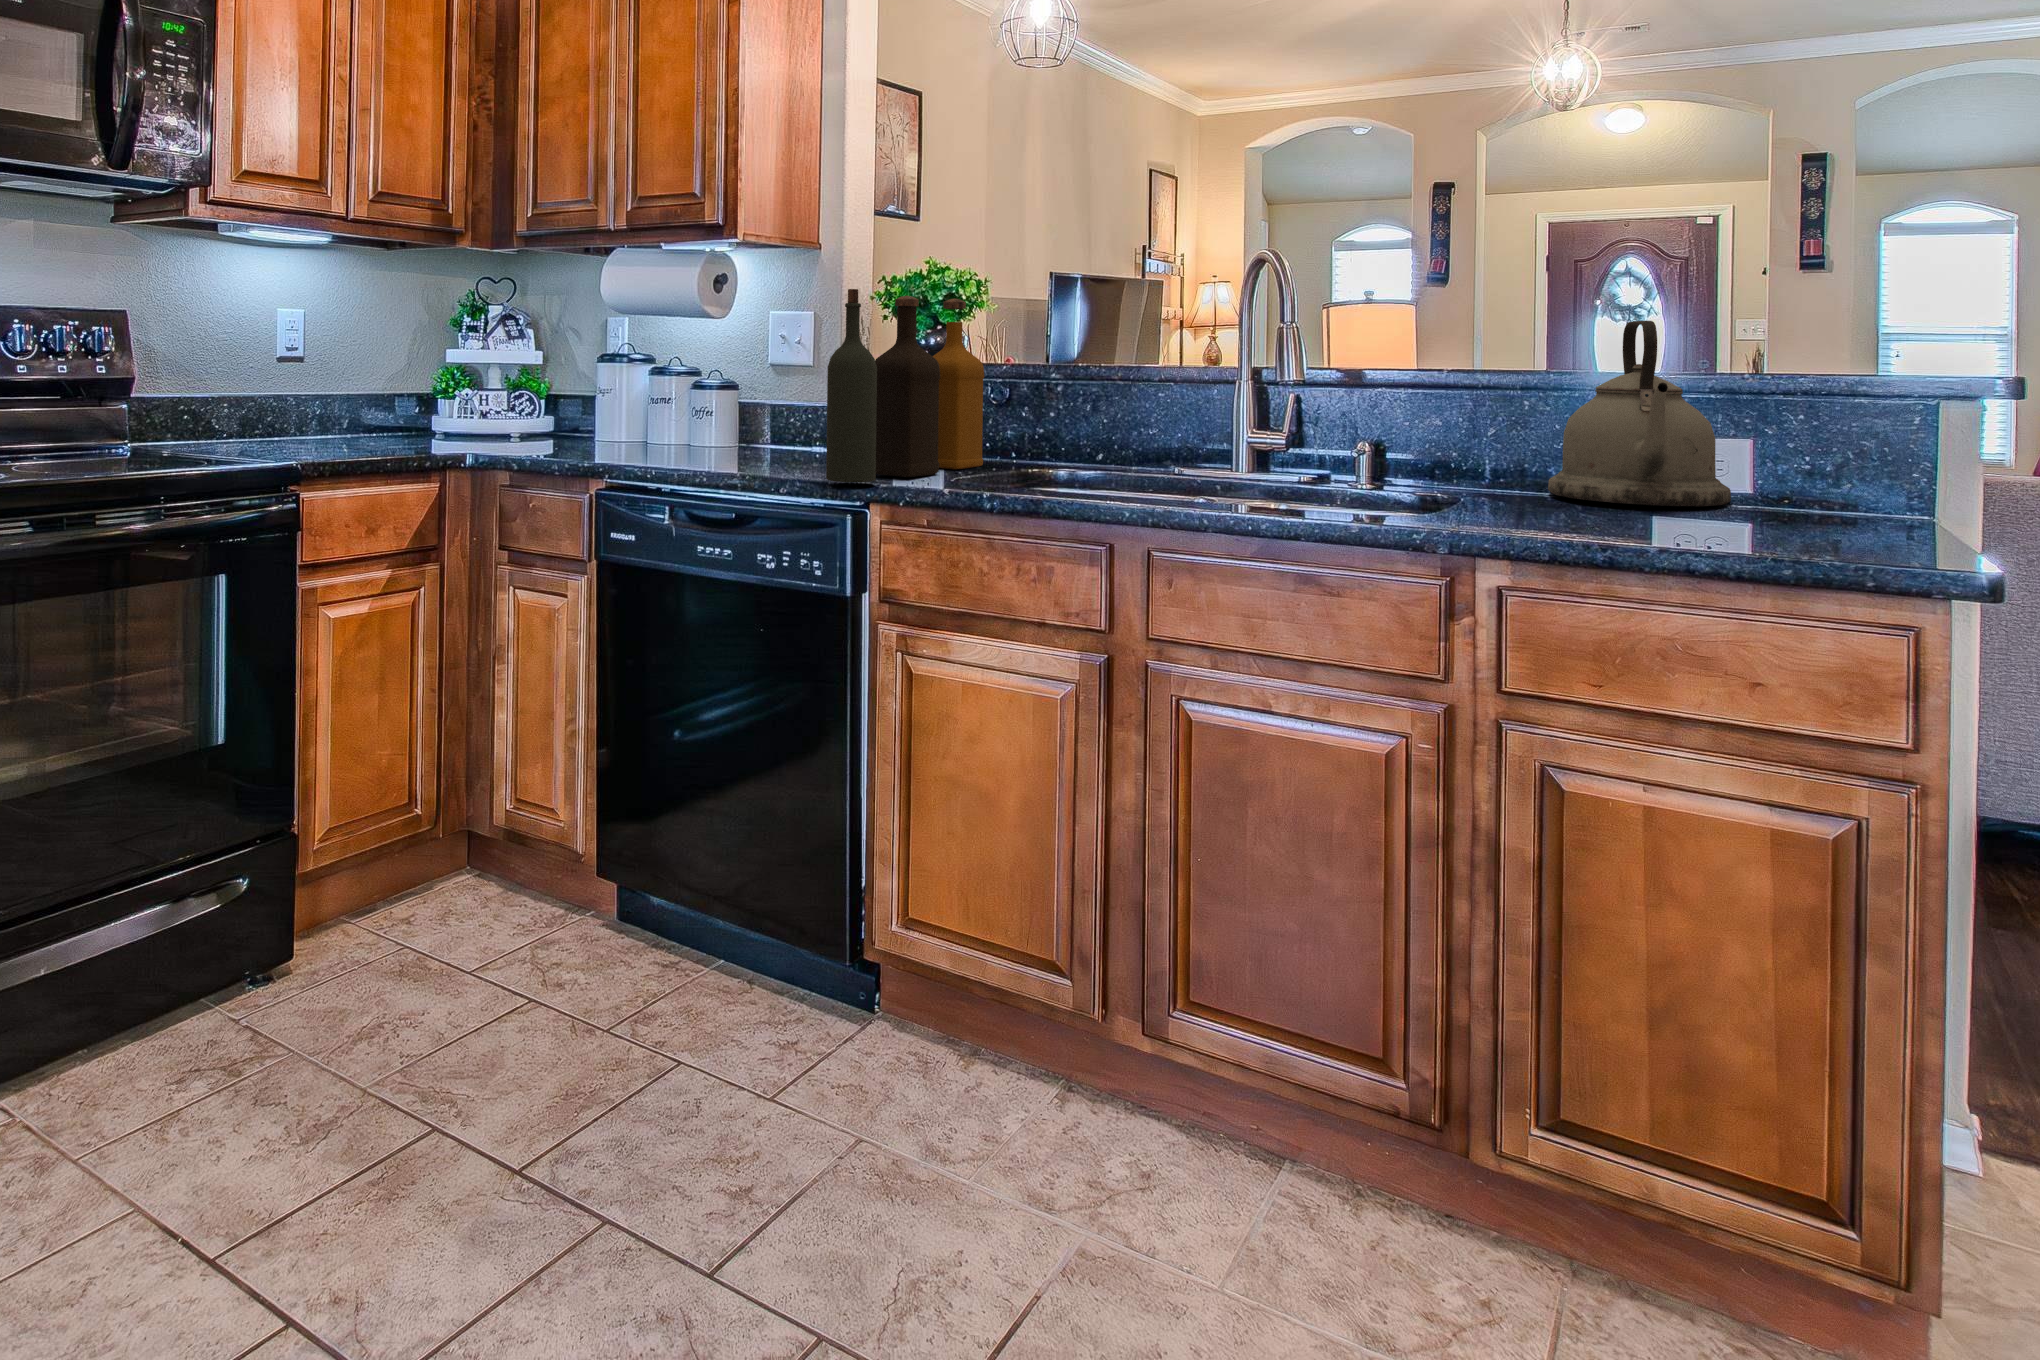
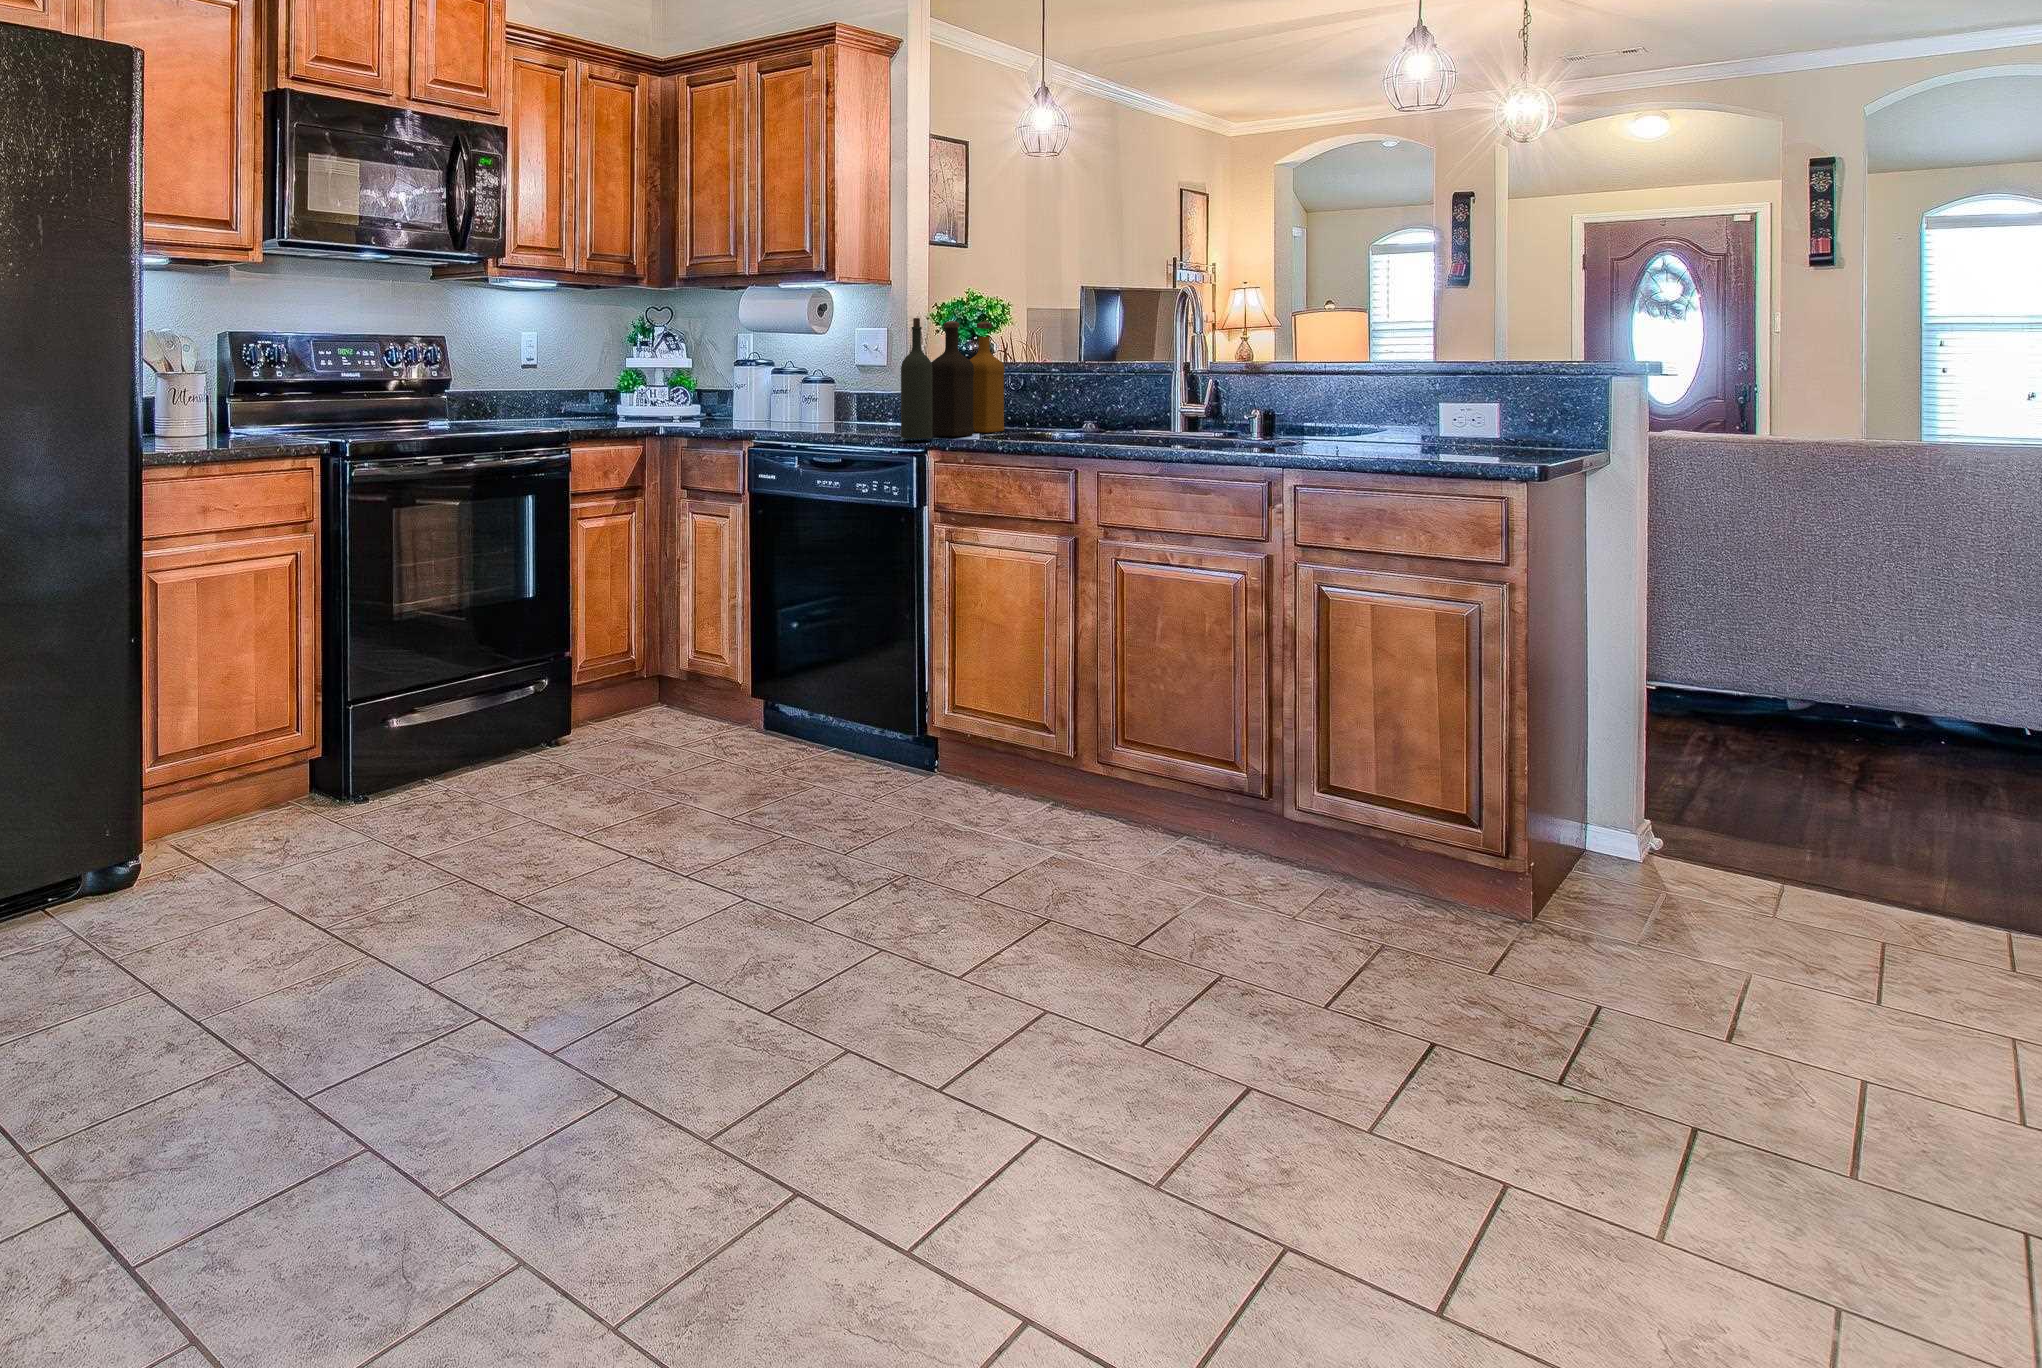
kettle: present [1548,321,1731,506] -> none [1354,332,1462,443]

